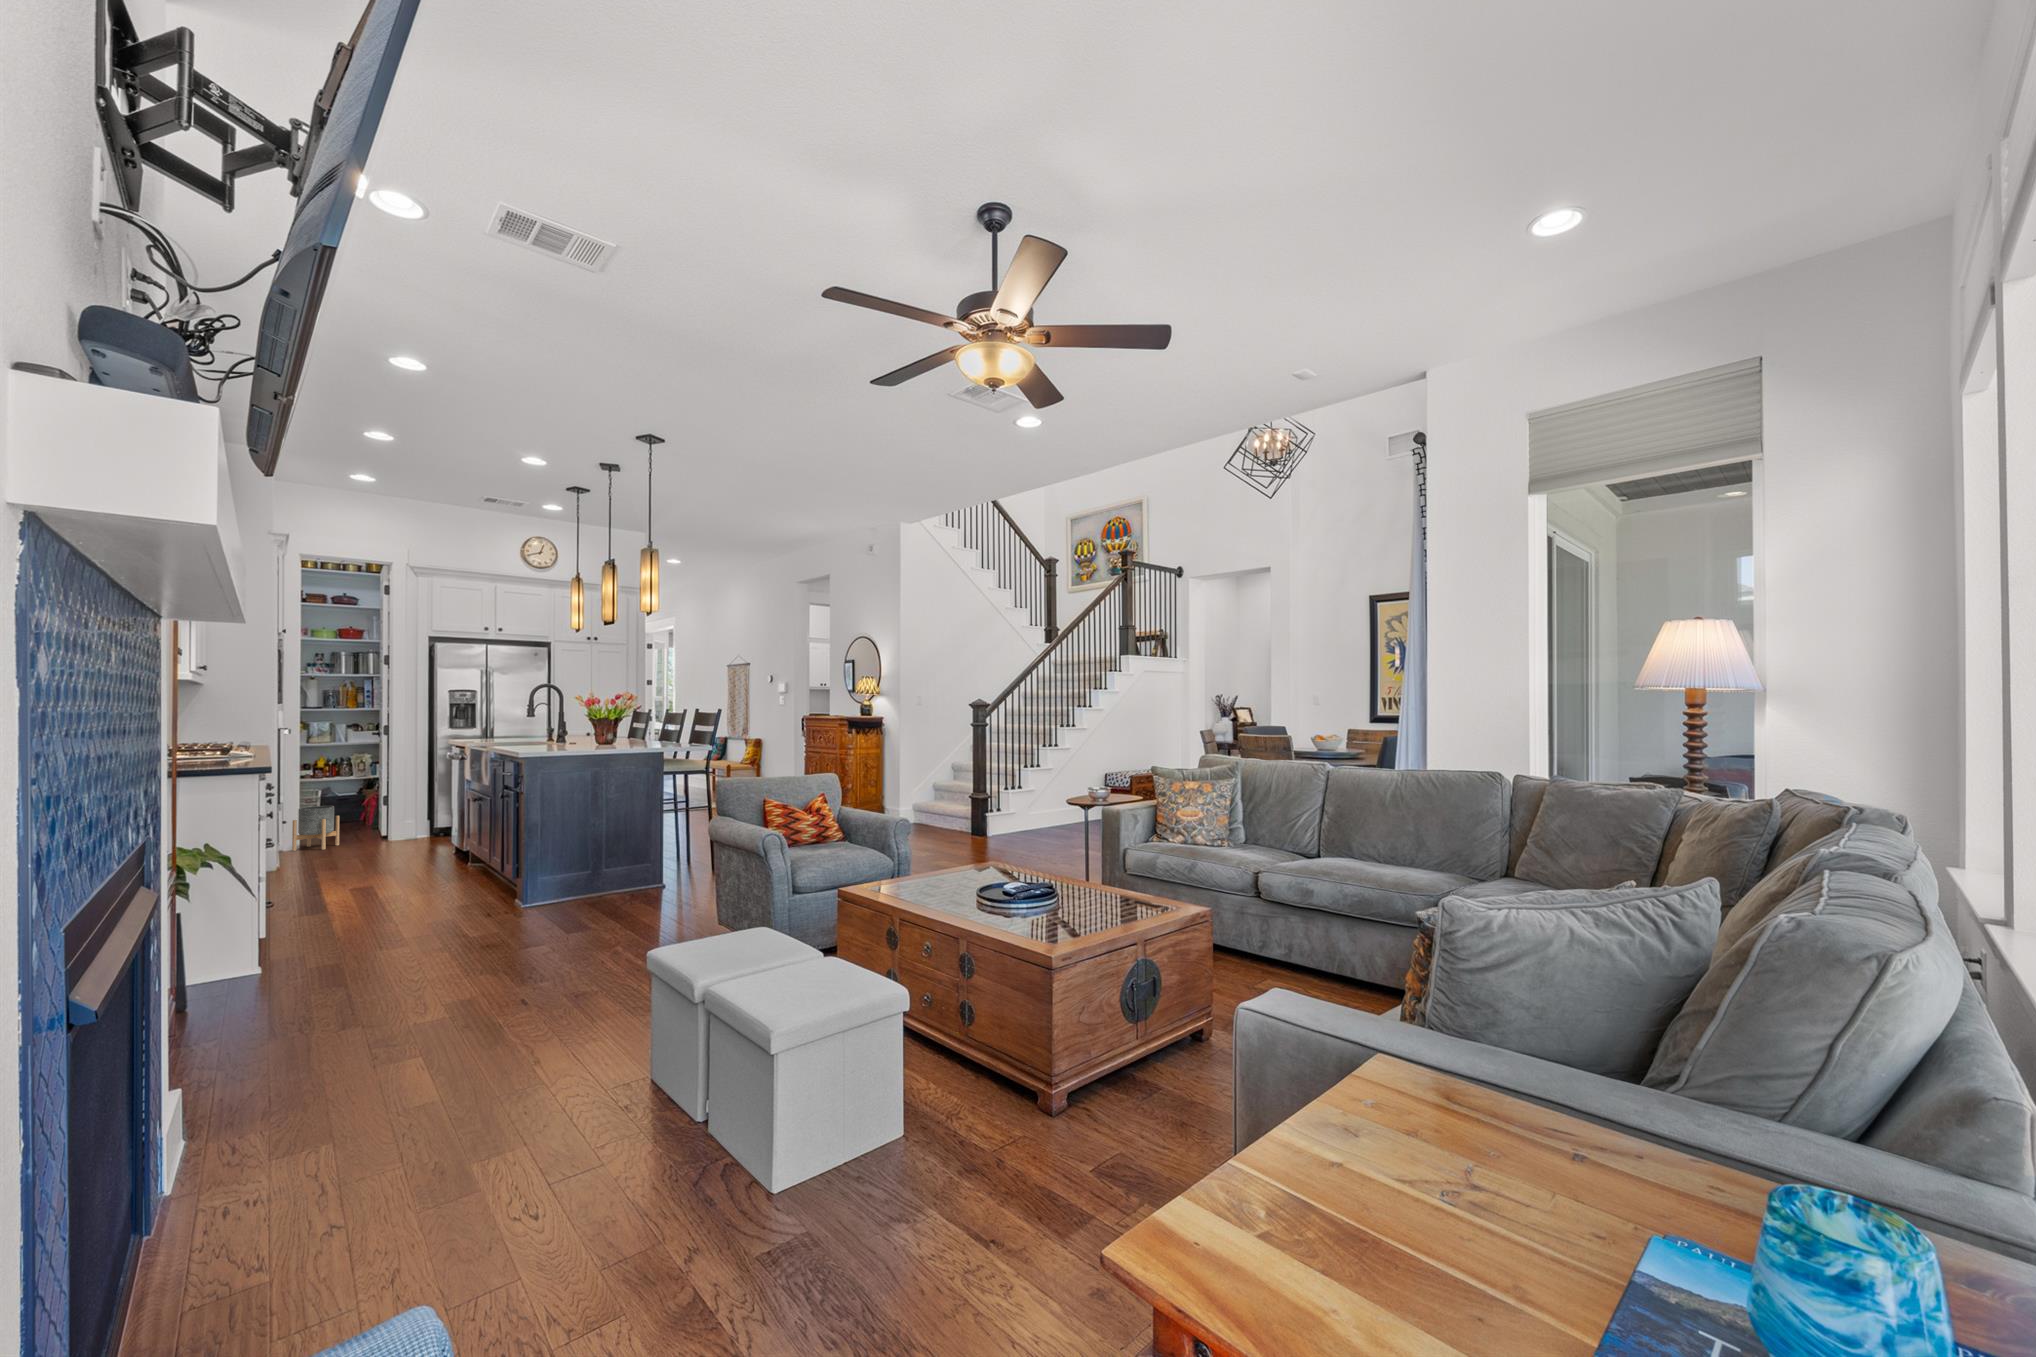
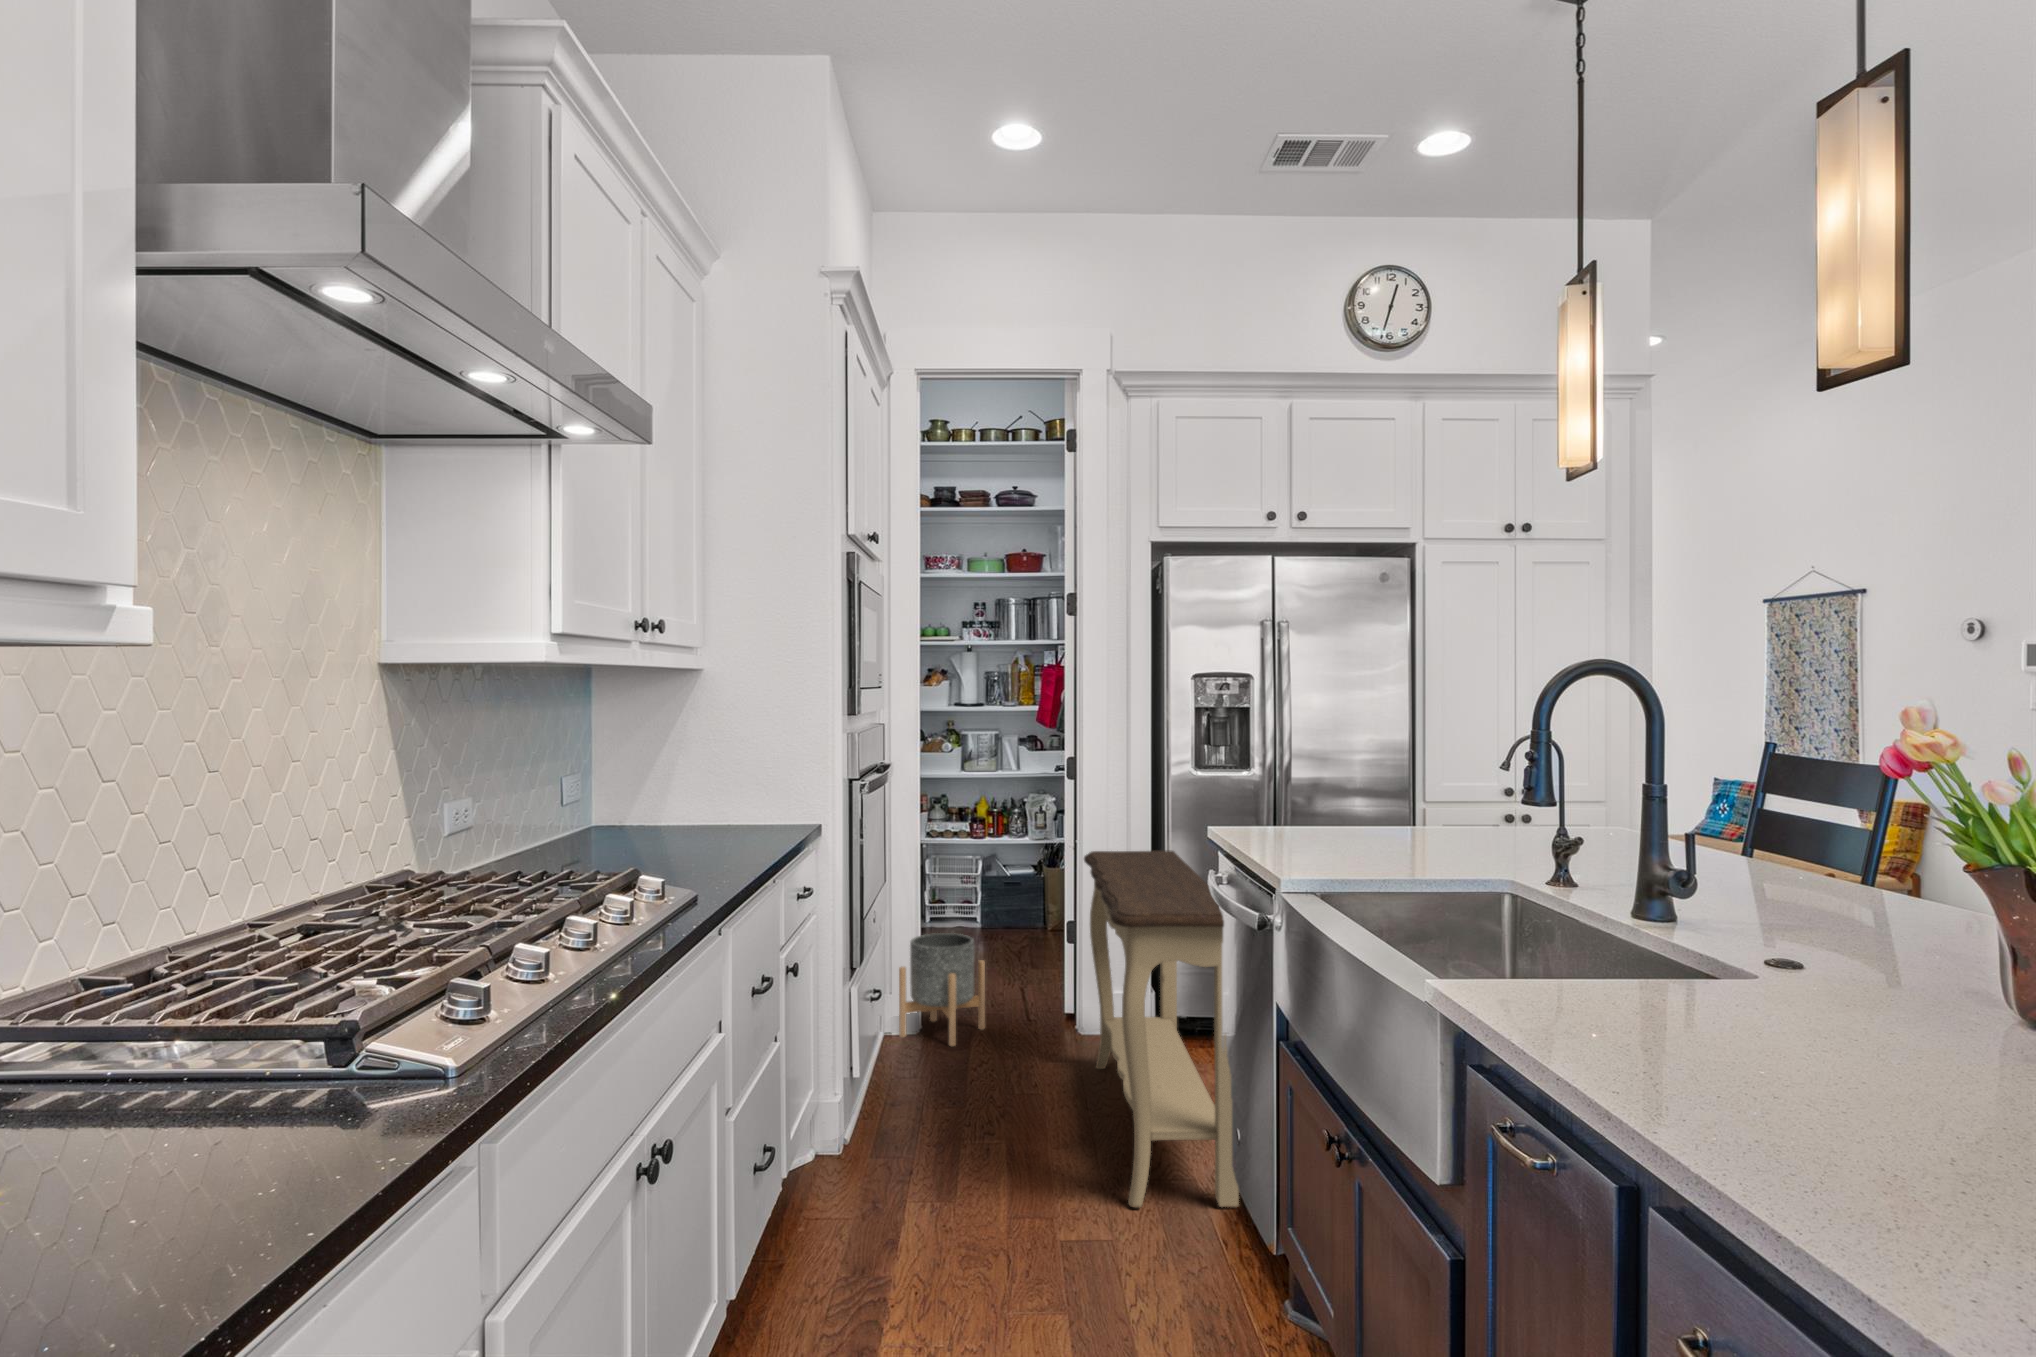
console table: none [394,760,457,862] -> present [1084,851,1239,1208]

